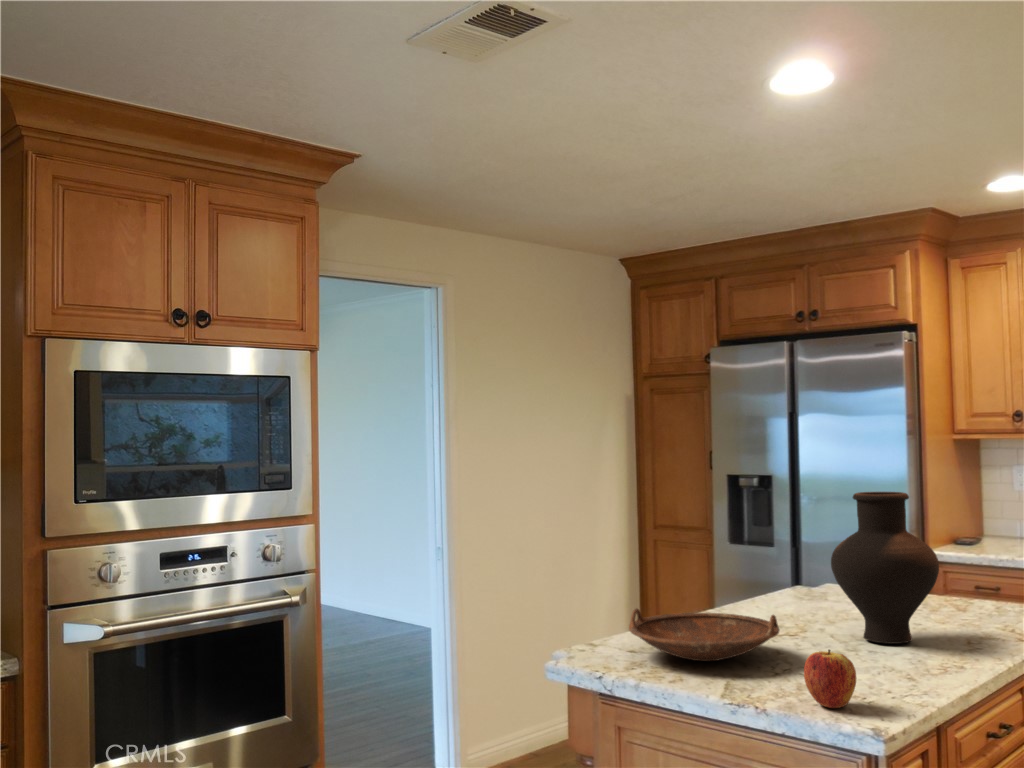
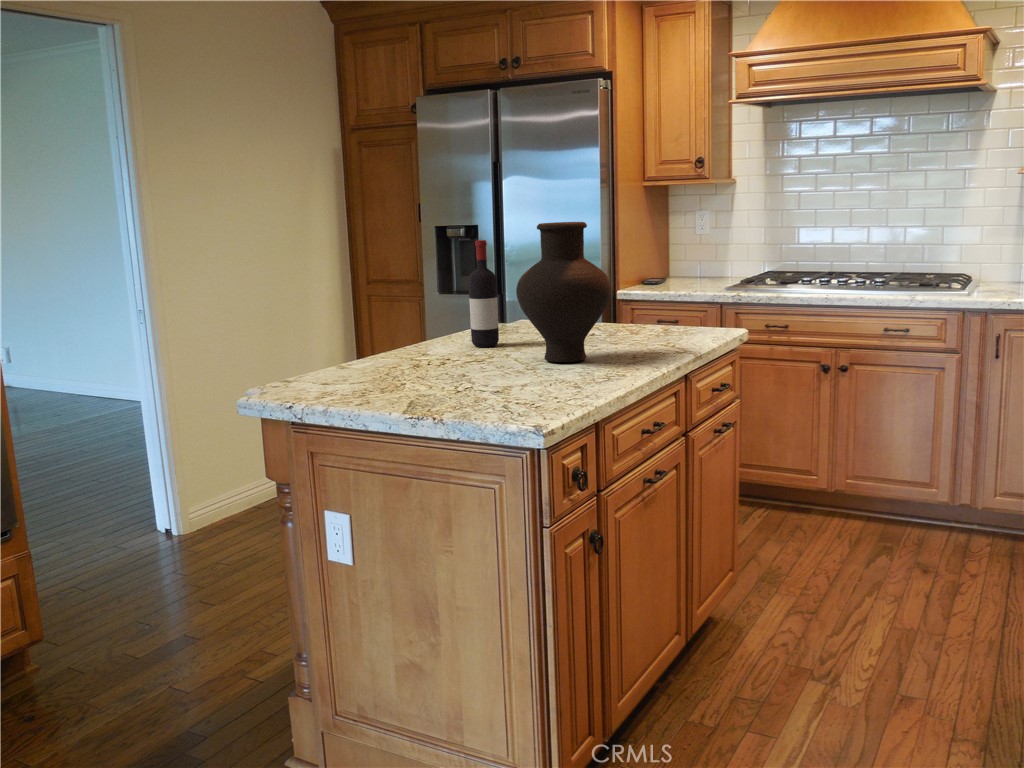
wine bottle: none [774,504,807,617] -> present [468,240,499,347]
bowl: present [629,608,779,661] -> none [320,339,465,386]
apple: present [804,650,856,708] -> none [478,361,530,413]

